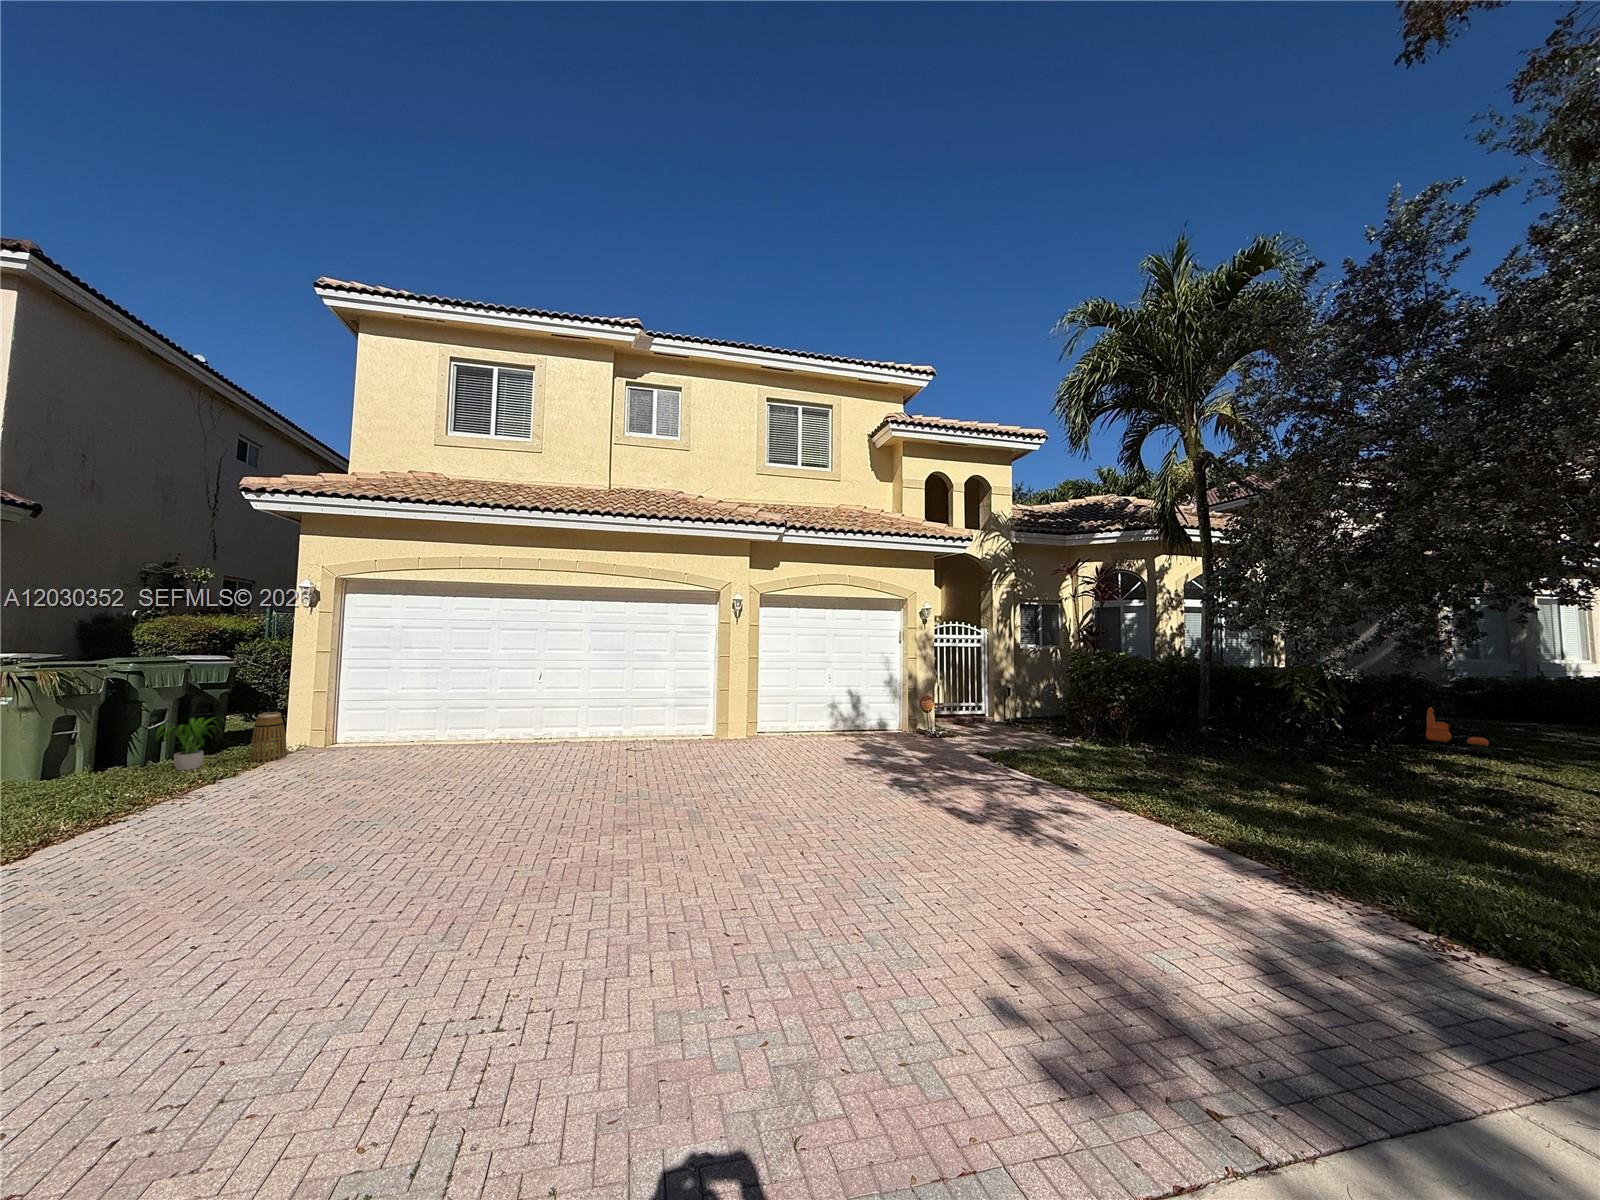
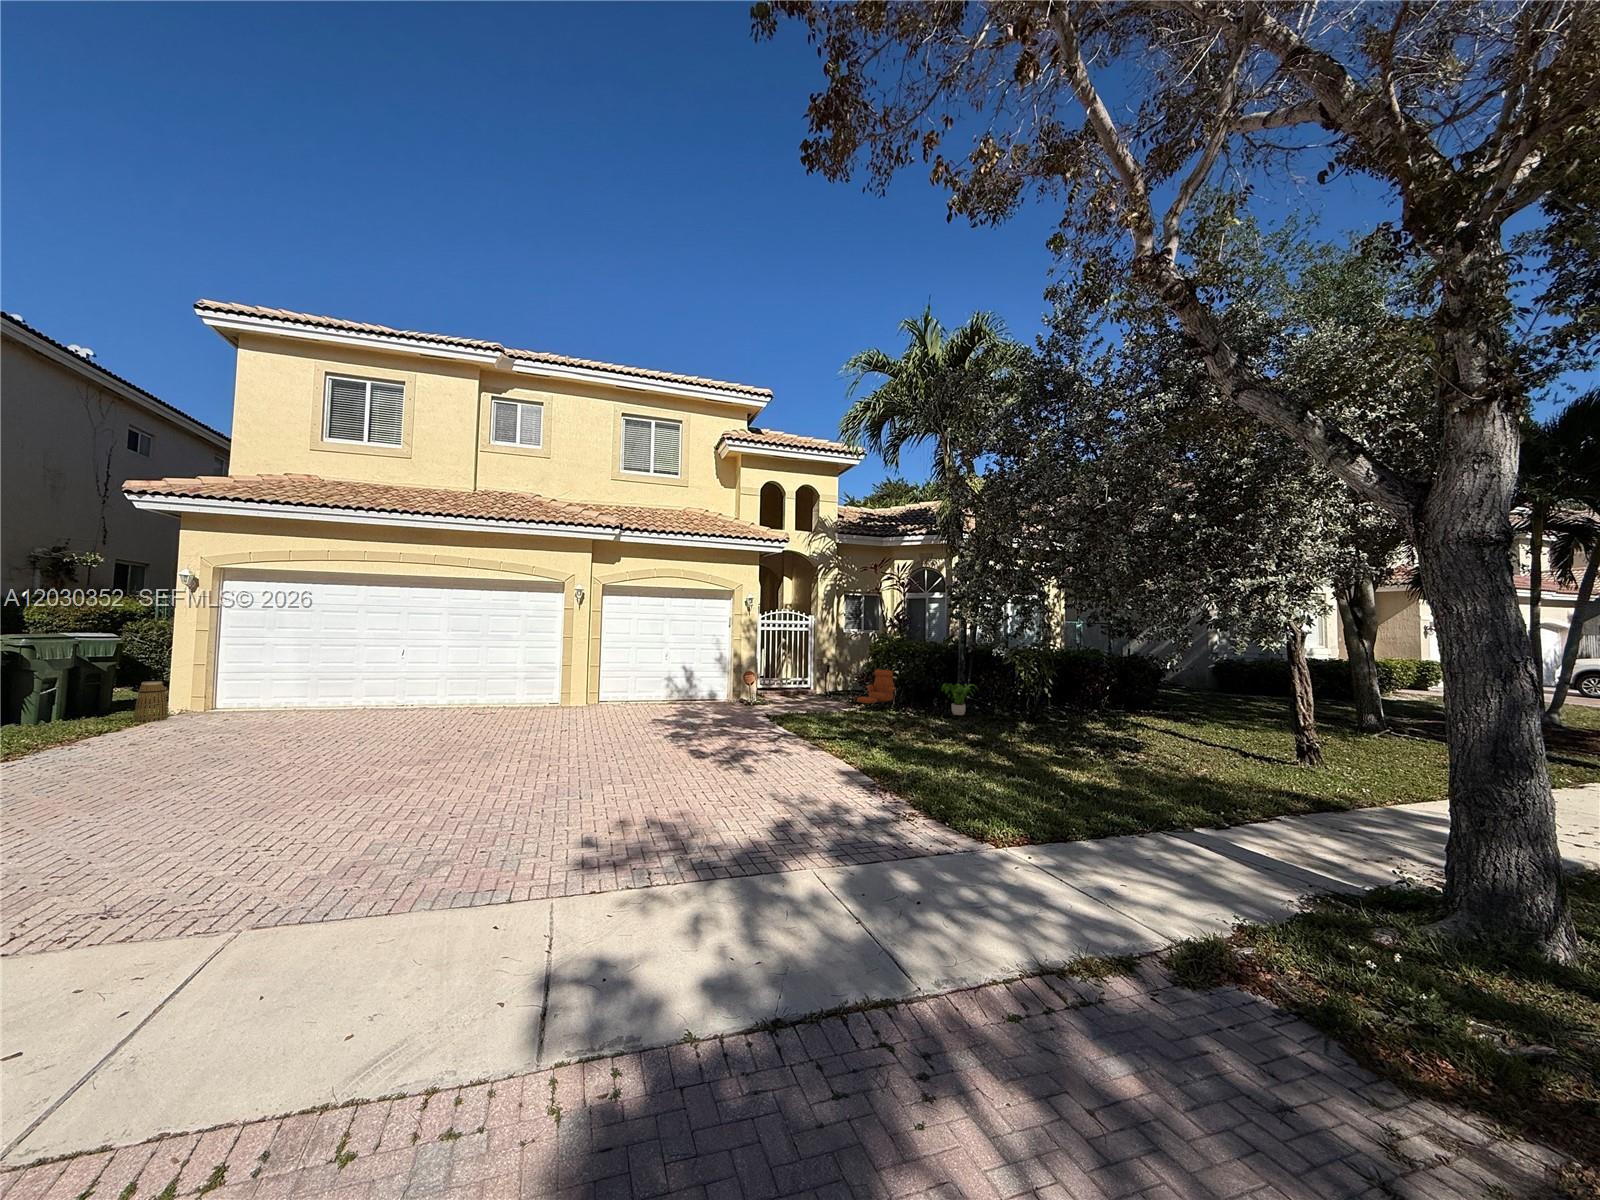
lounge chair: present [1422,707,1495,756] -> present [857,669,896,712]
potted plant: present [155,717,226,770] -> present [942,683,978,715]

